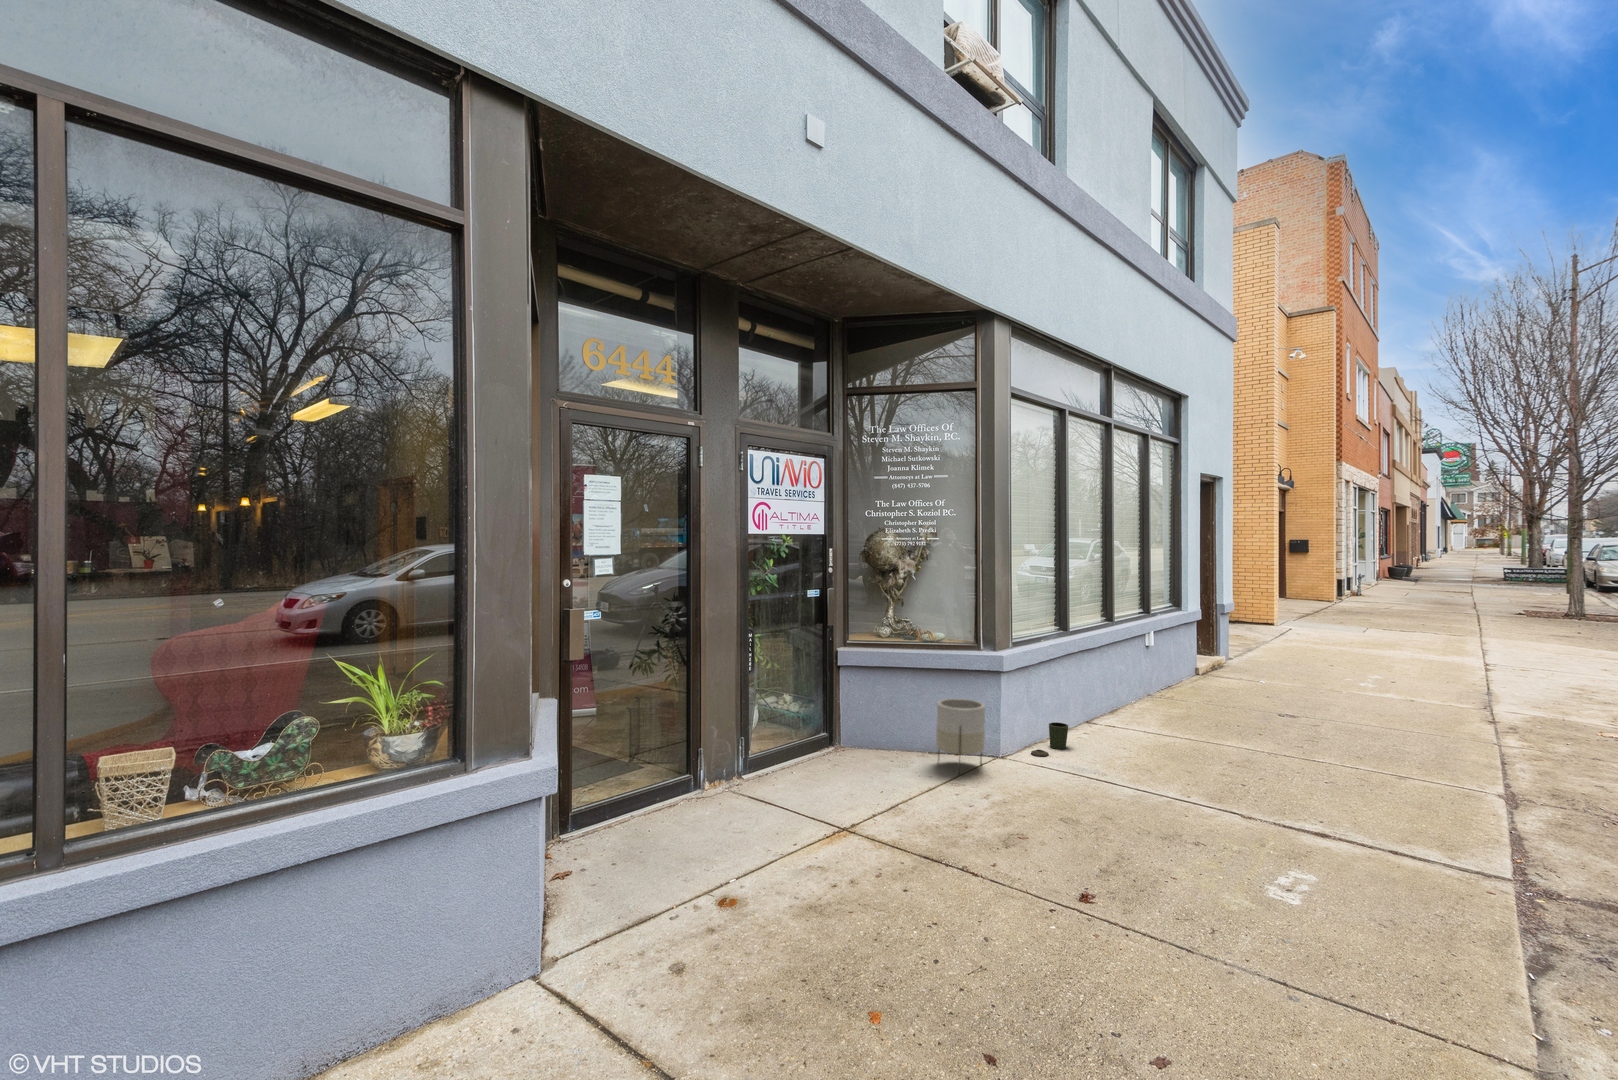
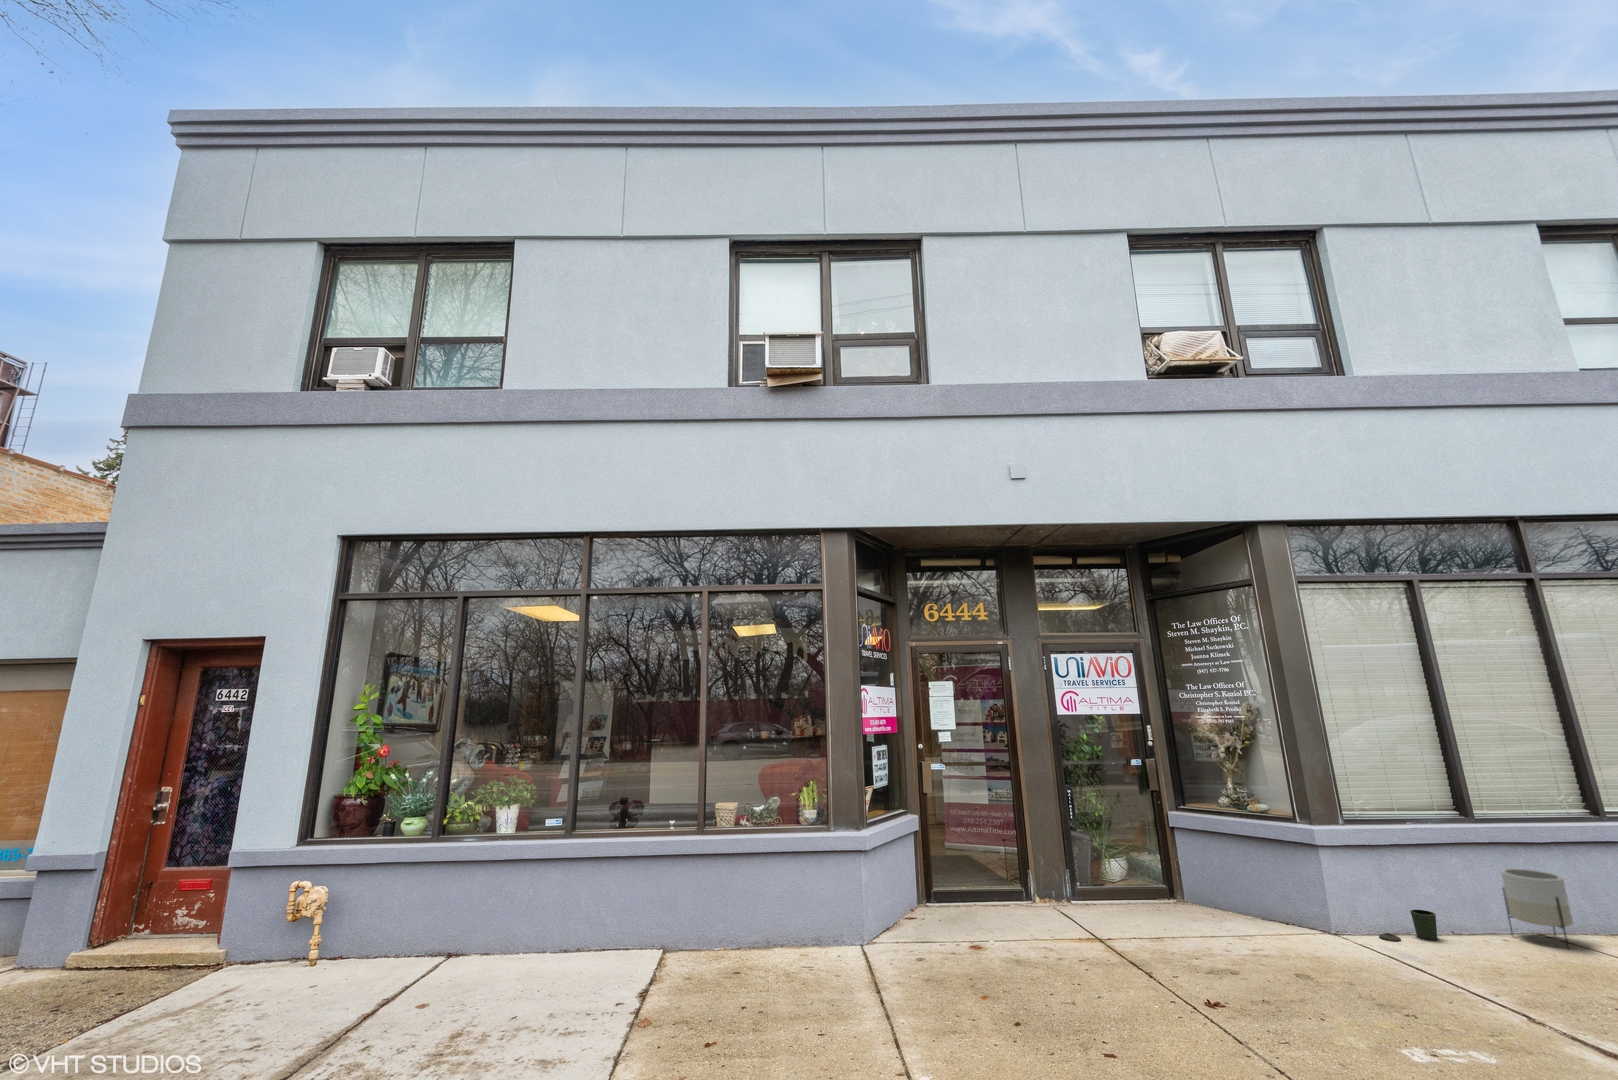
planter: present [936,698,985,764] -> present [1501,869,1573,948]

